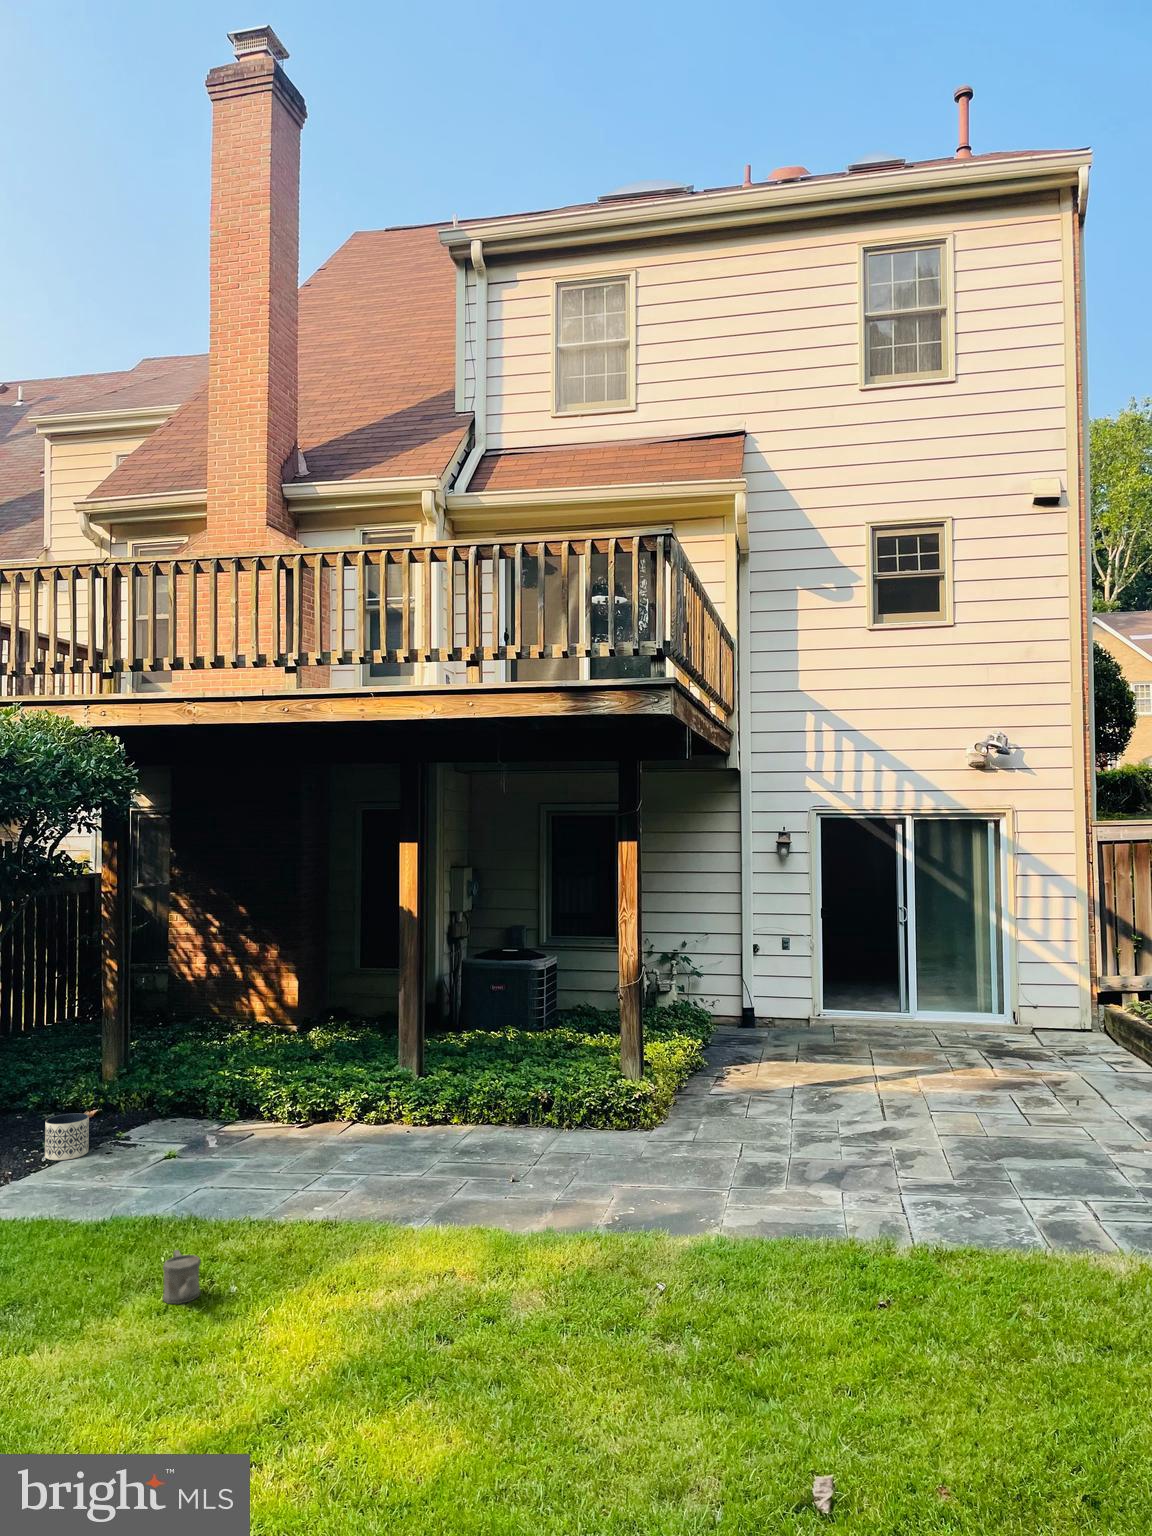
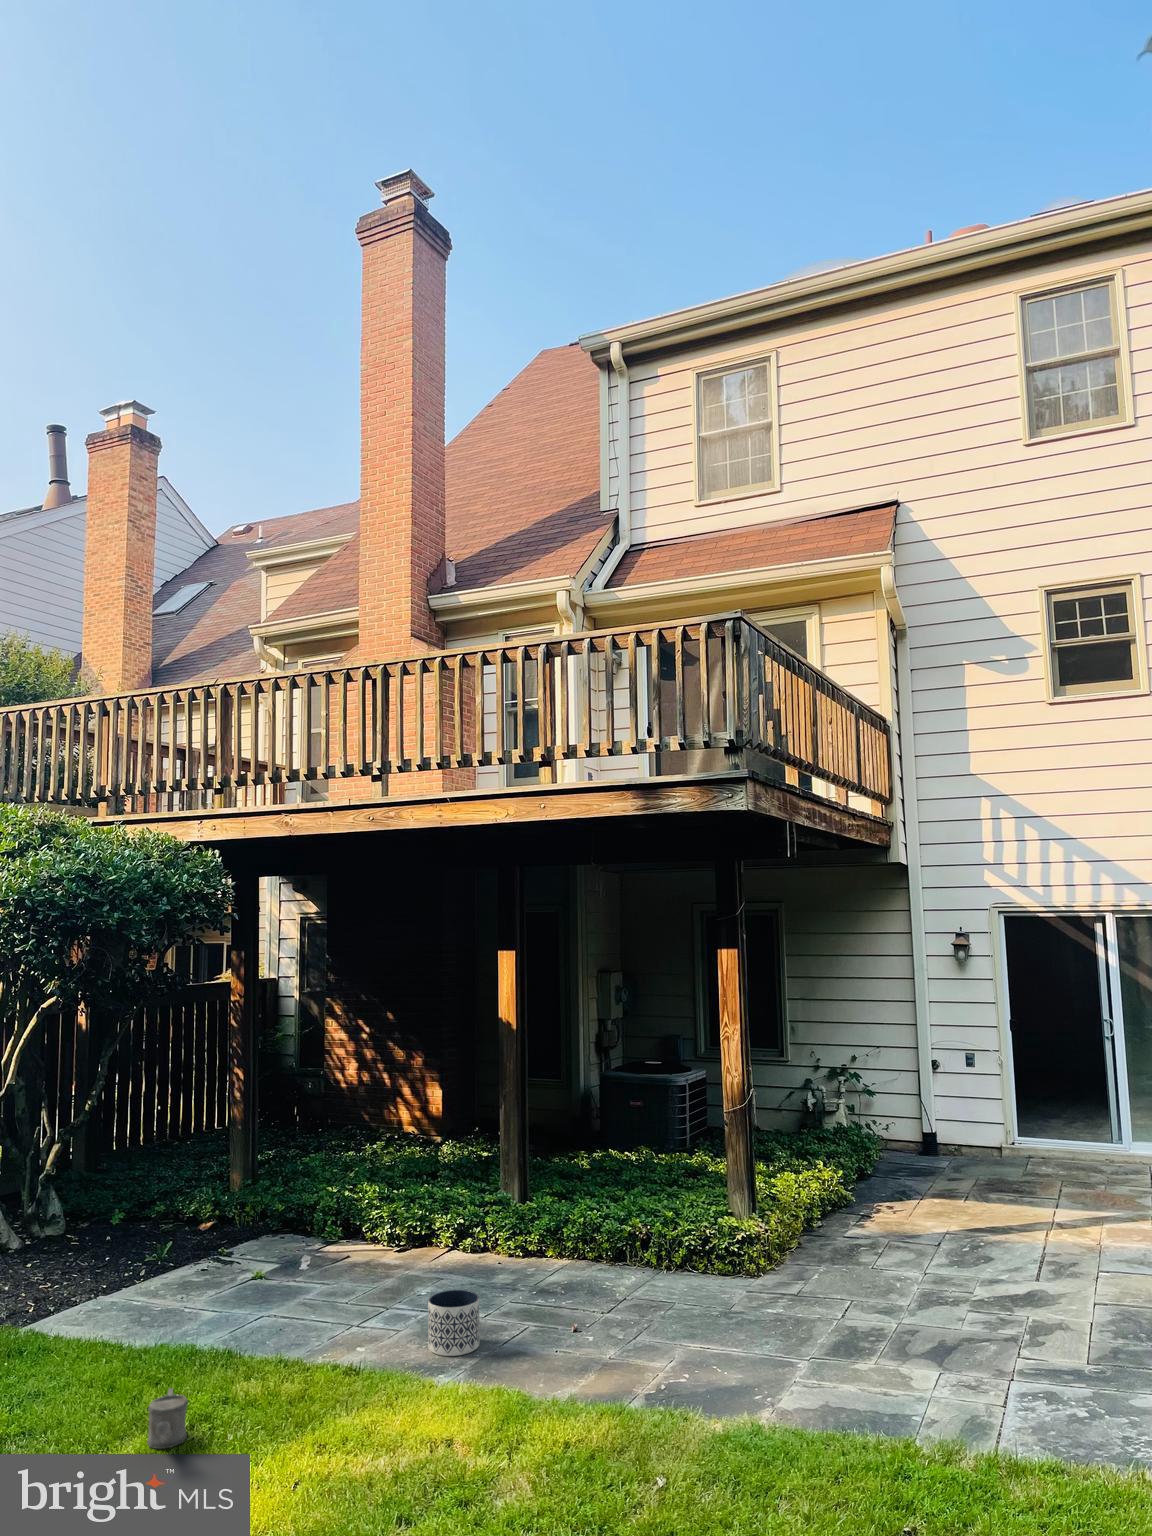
planter: present [45,1113,89,1160] -> present [428,1290,480,1356]

